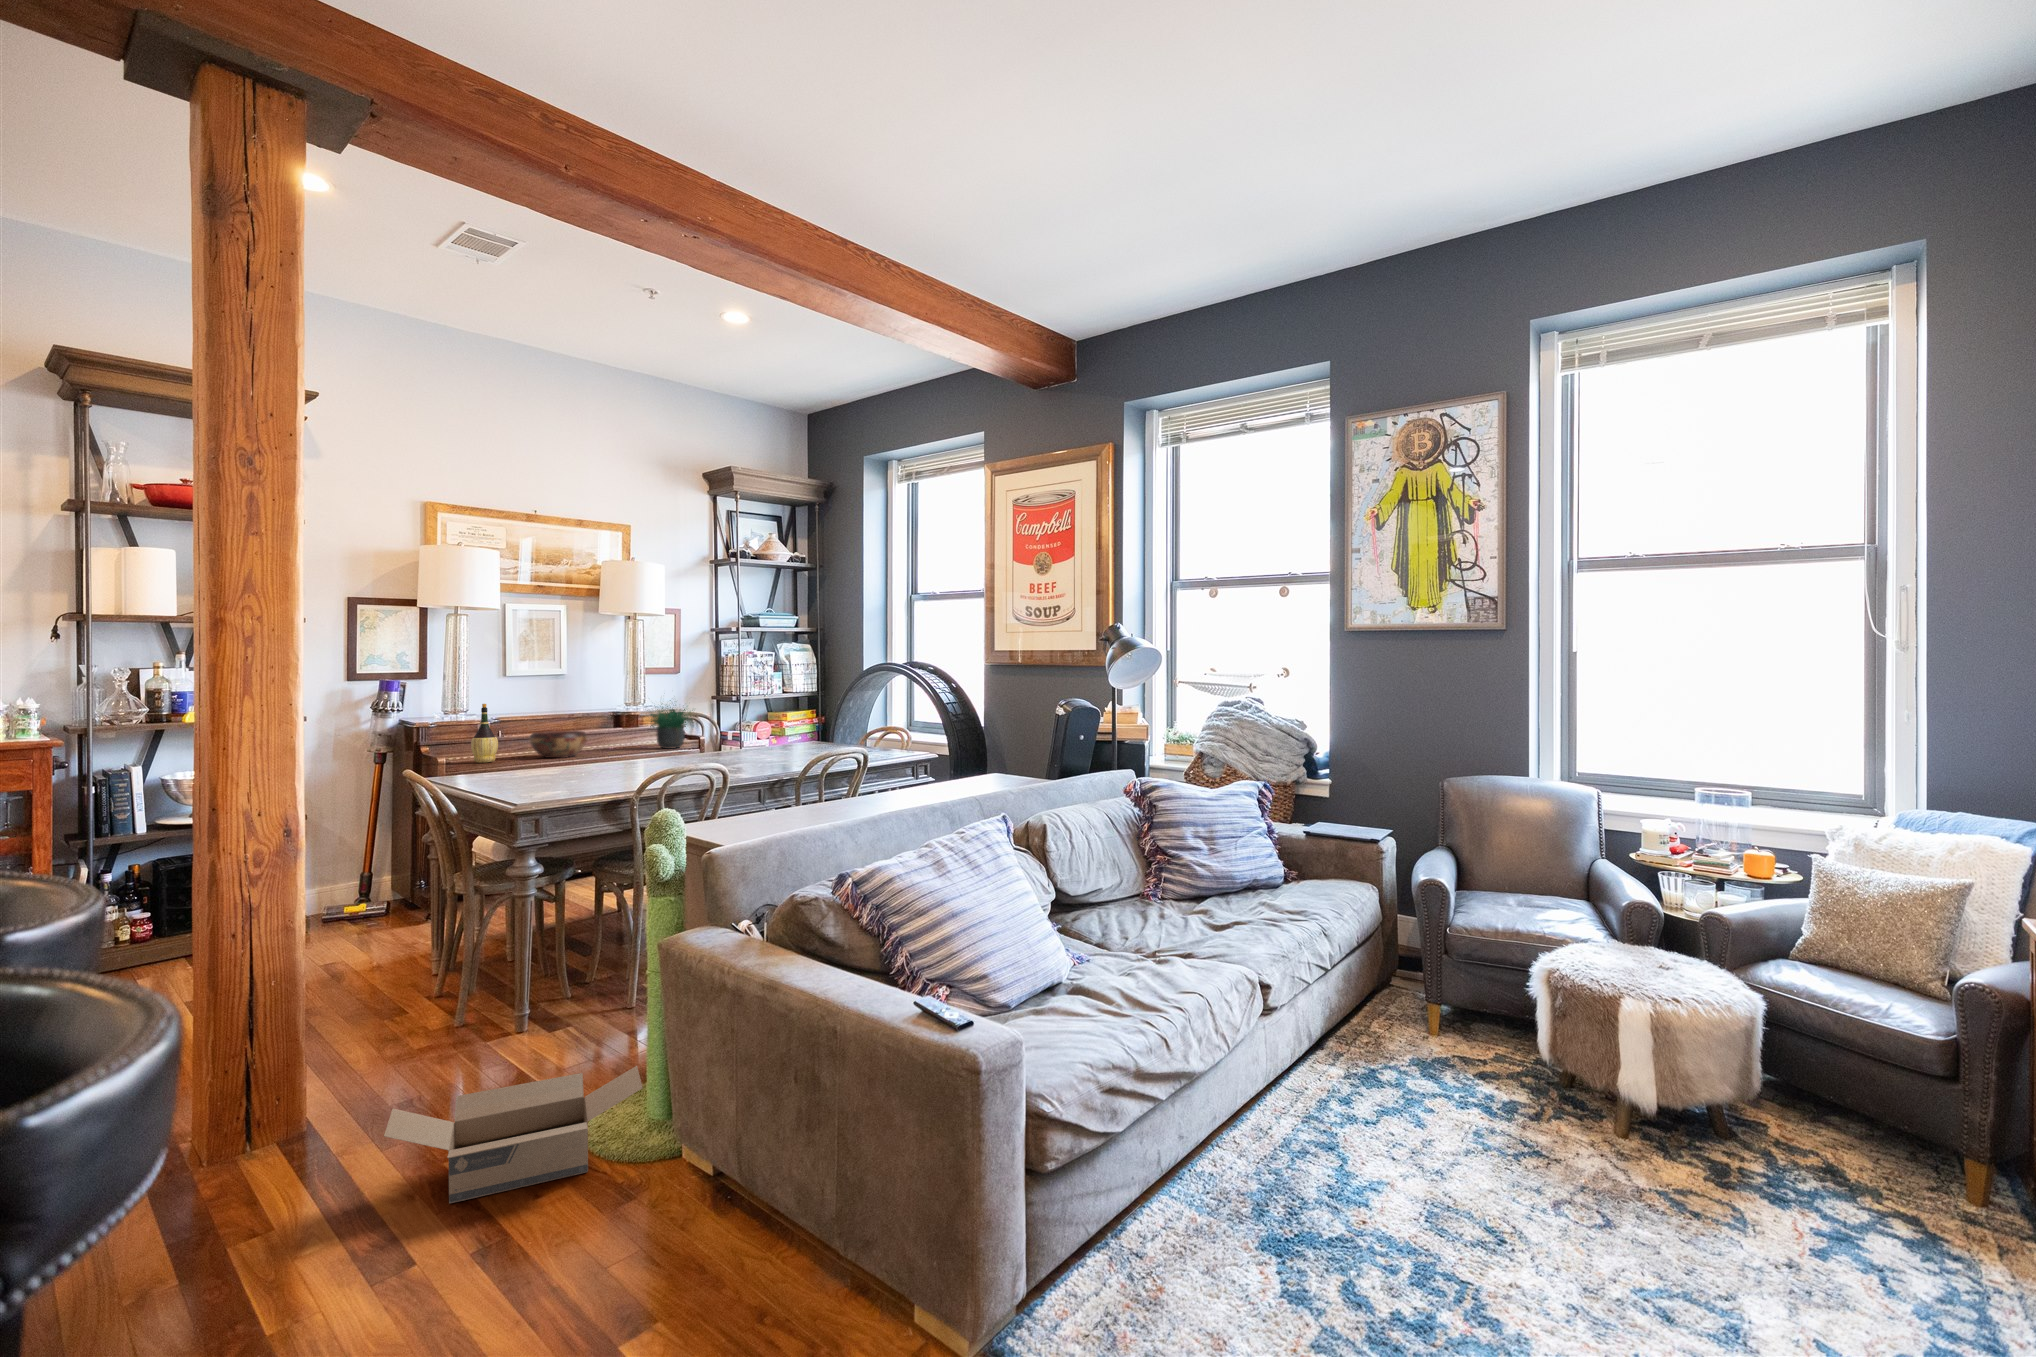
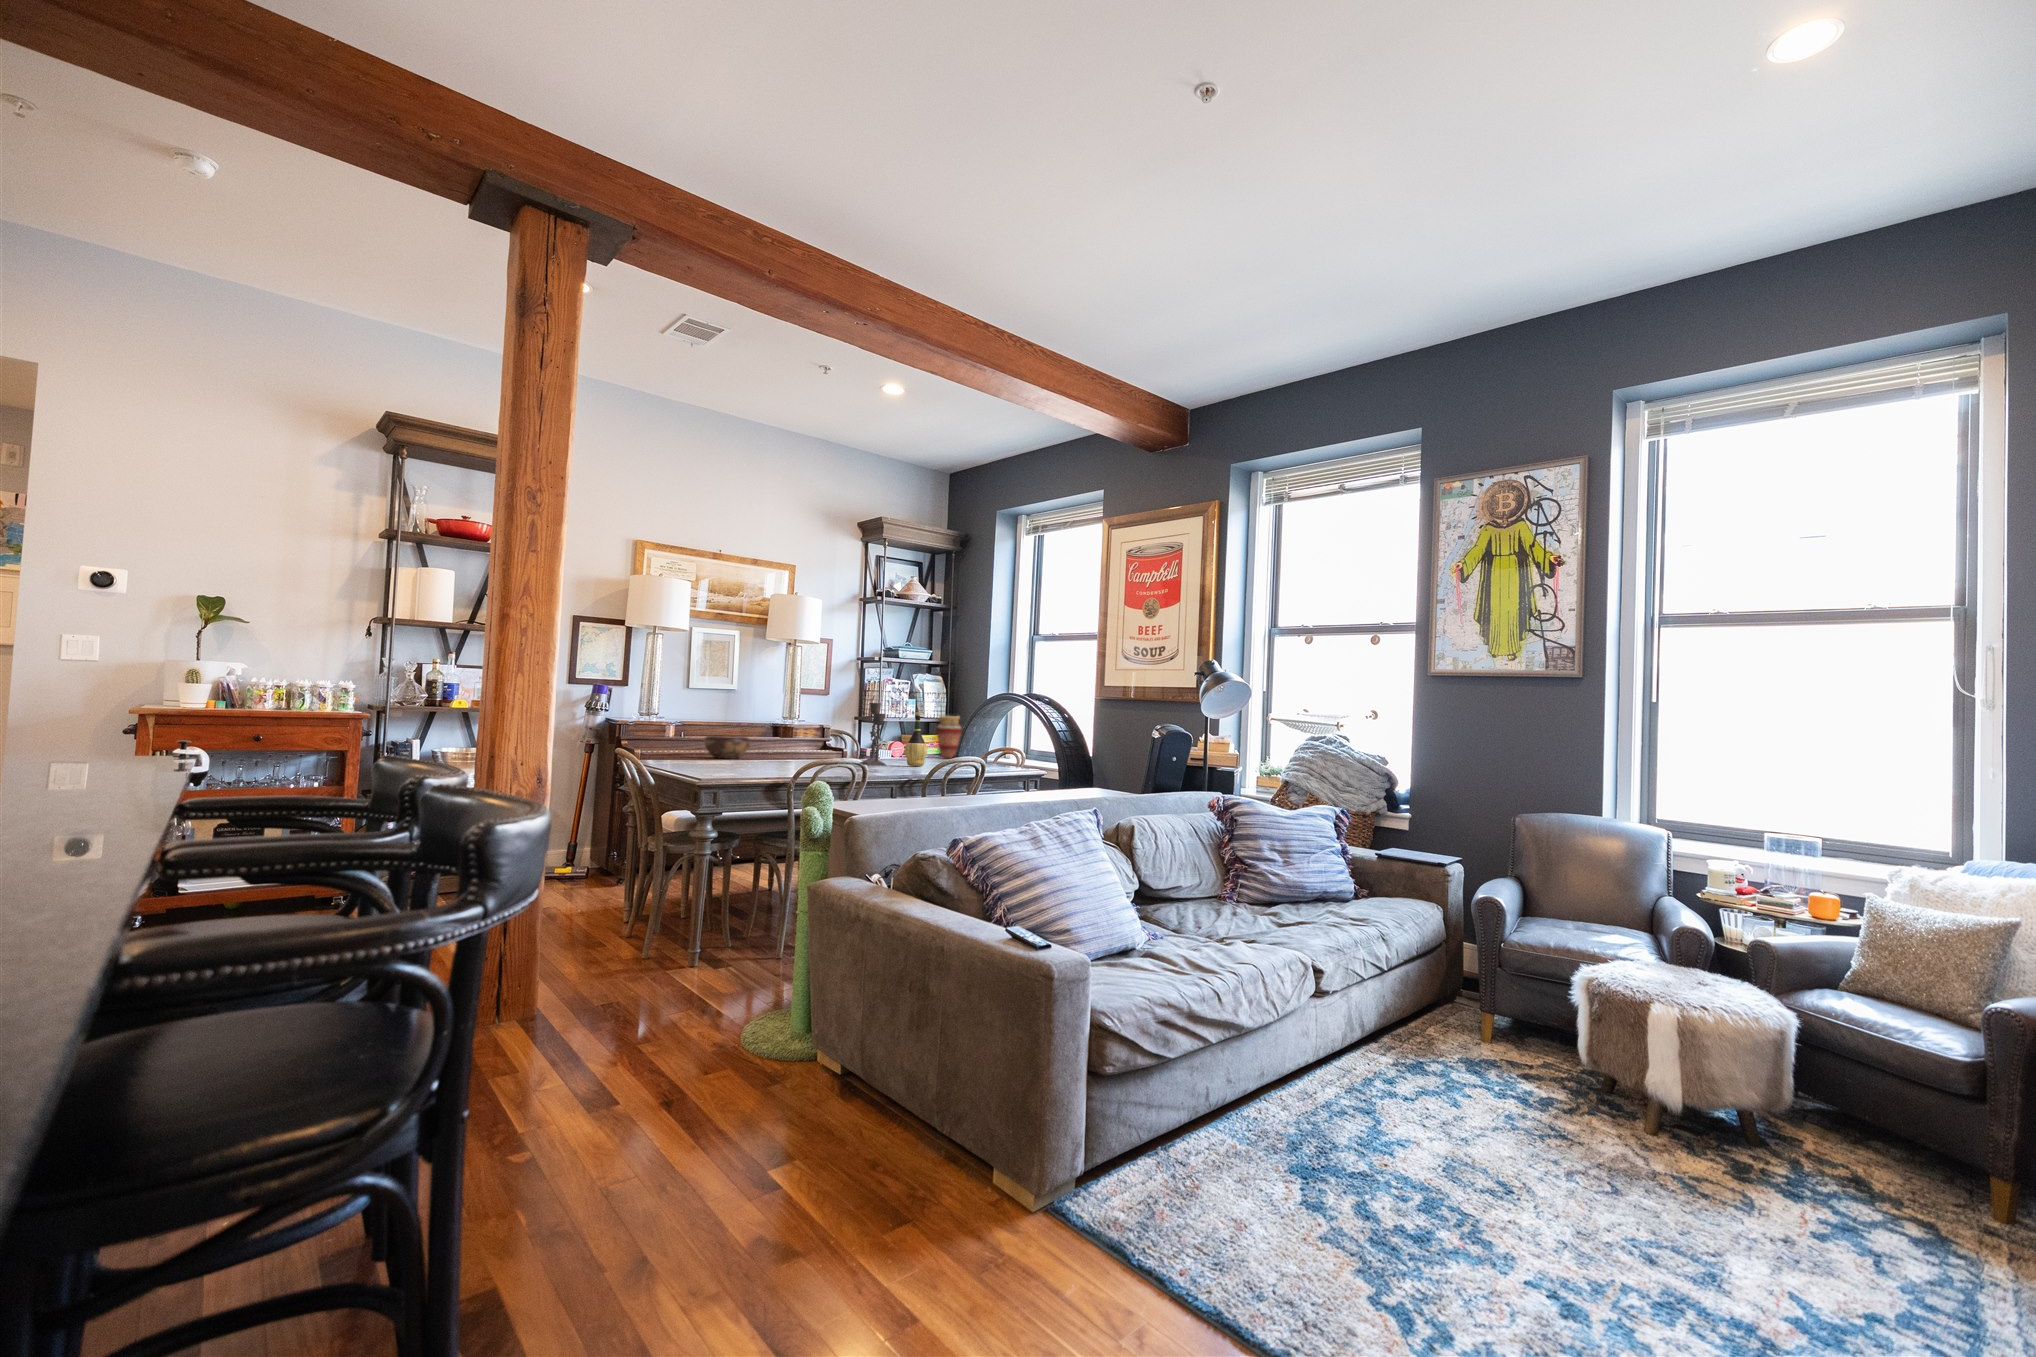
candlestick: none [719,686,751,759] -> present [860,703,886,766]
vase: none [806,691,835,738] -> present [937,716,962,758]
wine bottle: present [471,704,498,763] -> present [905,712,927,766]
potted plant: present [649,706,691,749] -> none [793,705,847,758]
cardboard box: present [384,1066,643,1203] -> none [600,988,790,1073]

